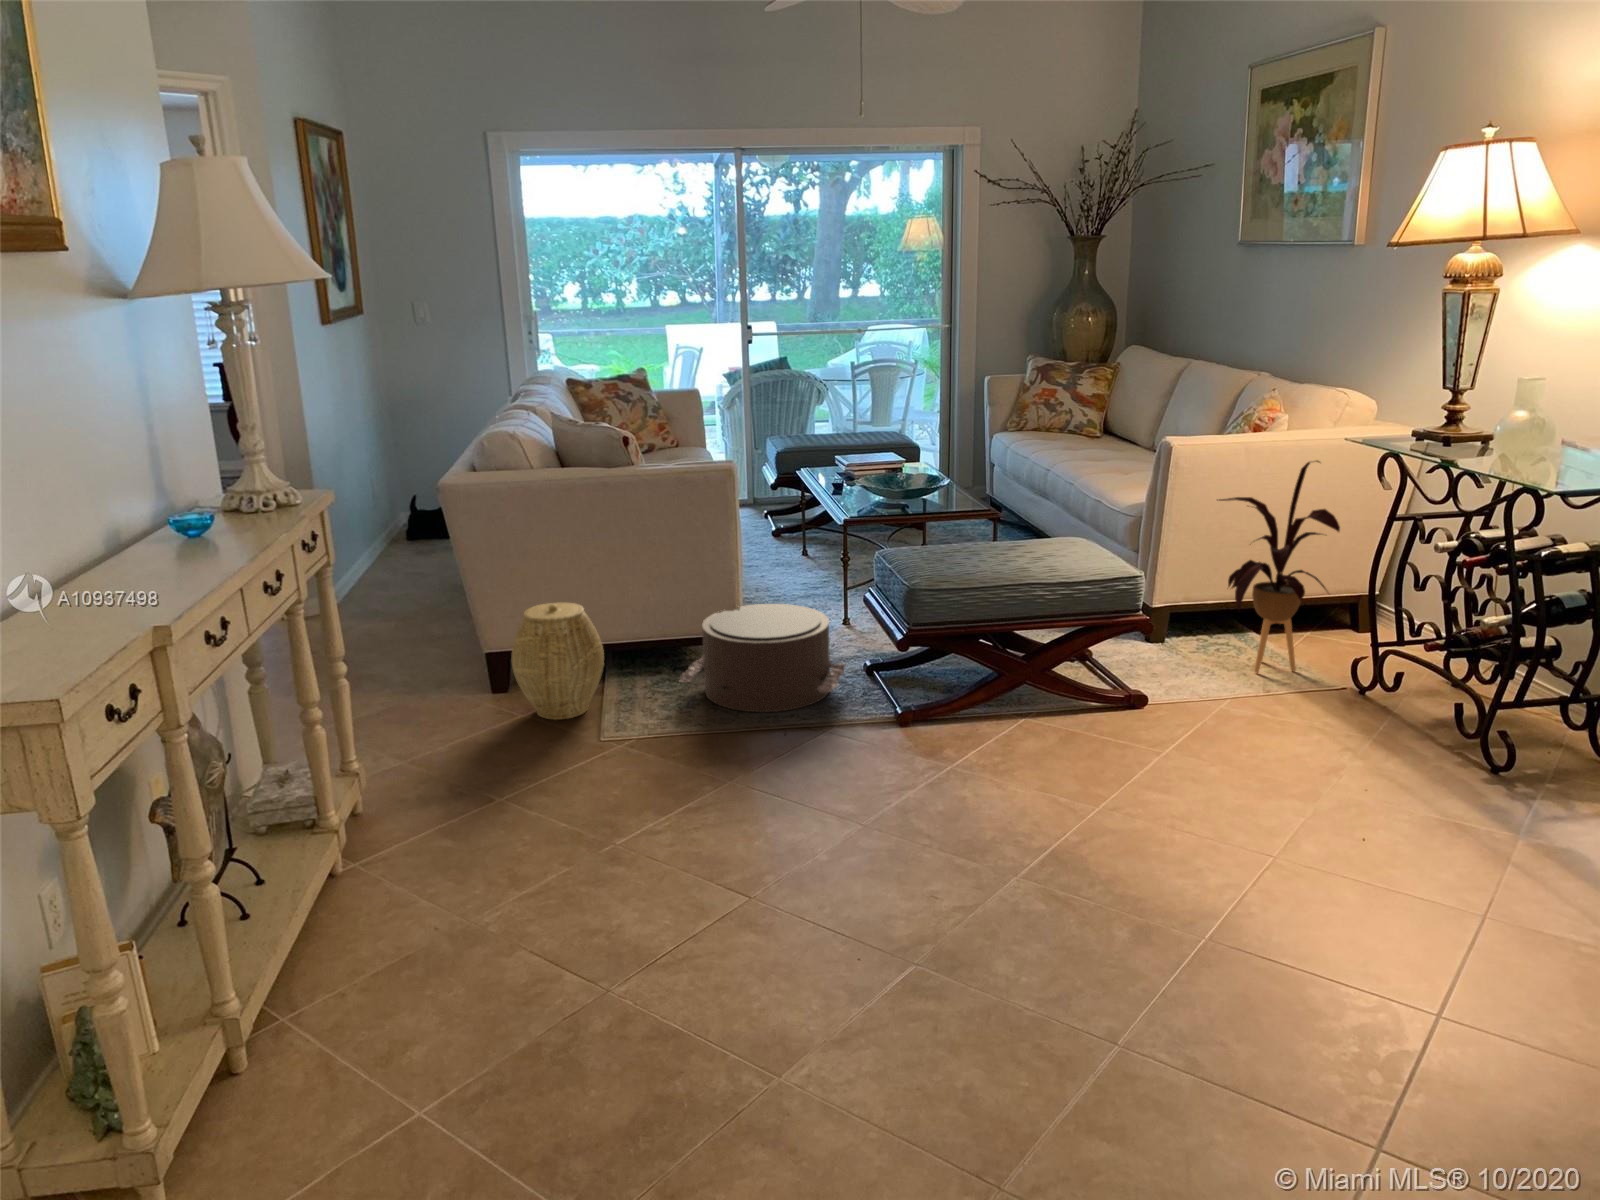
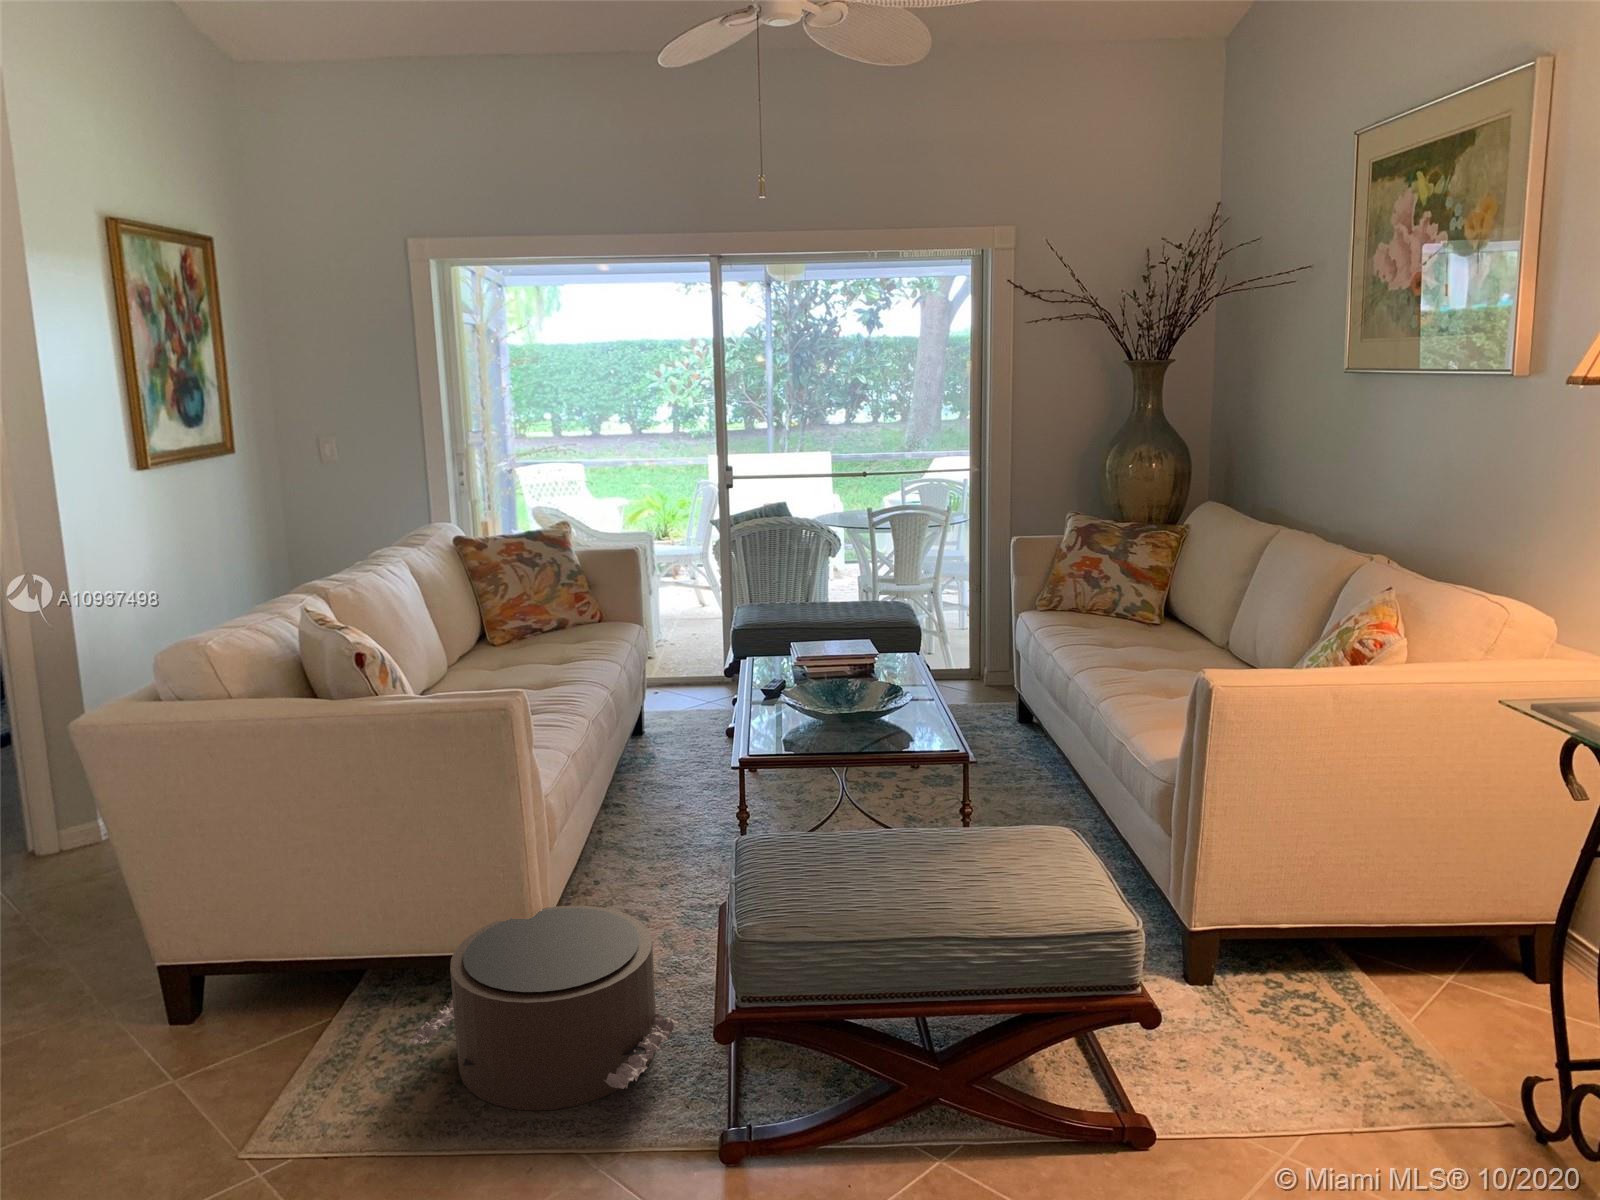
house plant: present [1219,461,1340,673] -> none [1283,738,1498,1078]
woven basket: present [512,603,604,720] -> none [143,908,299,1100]

